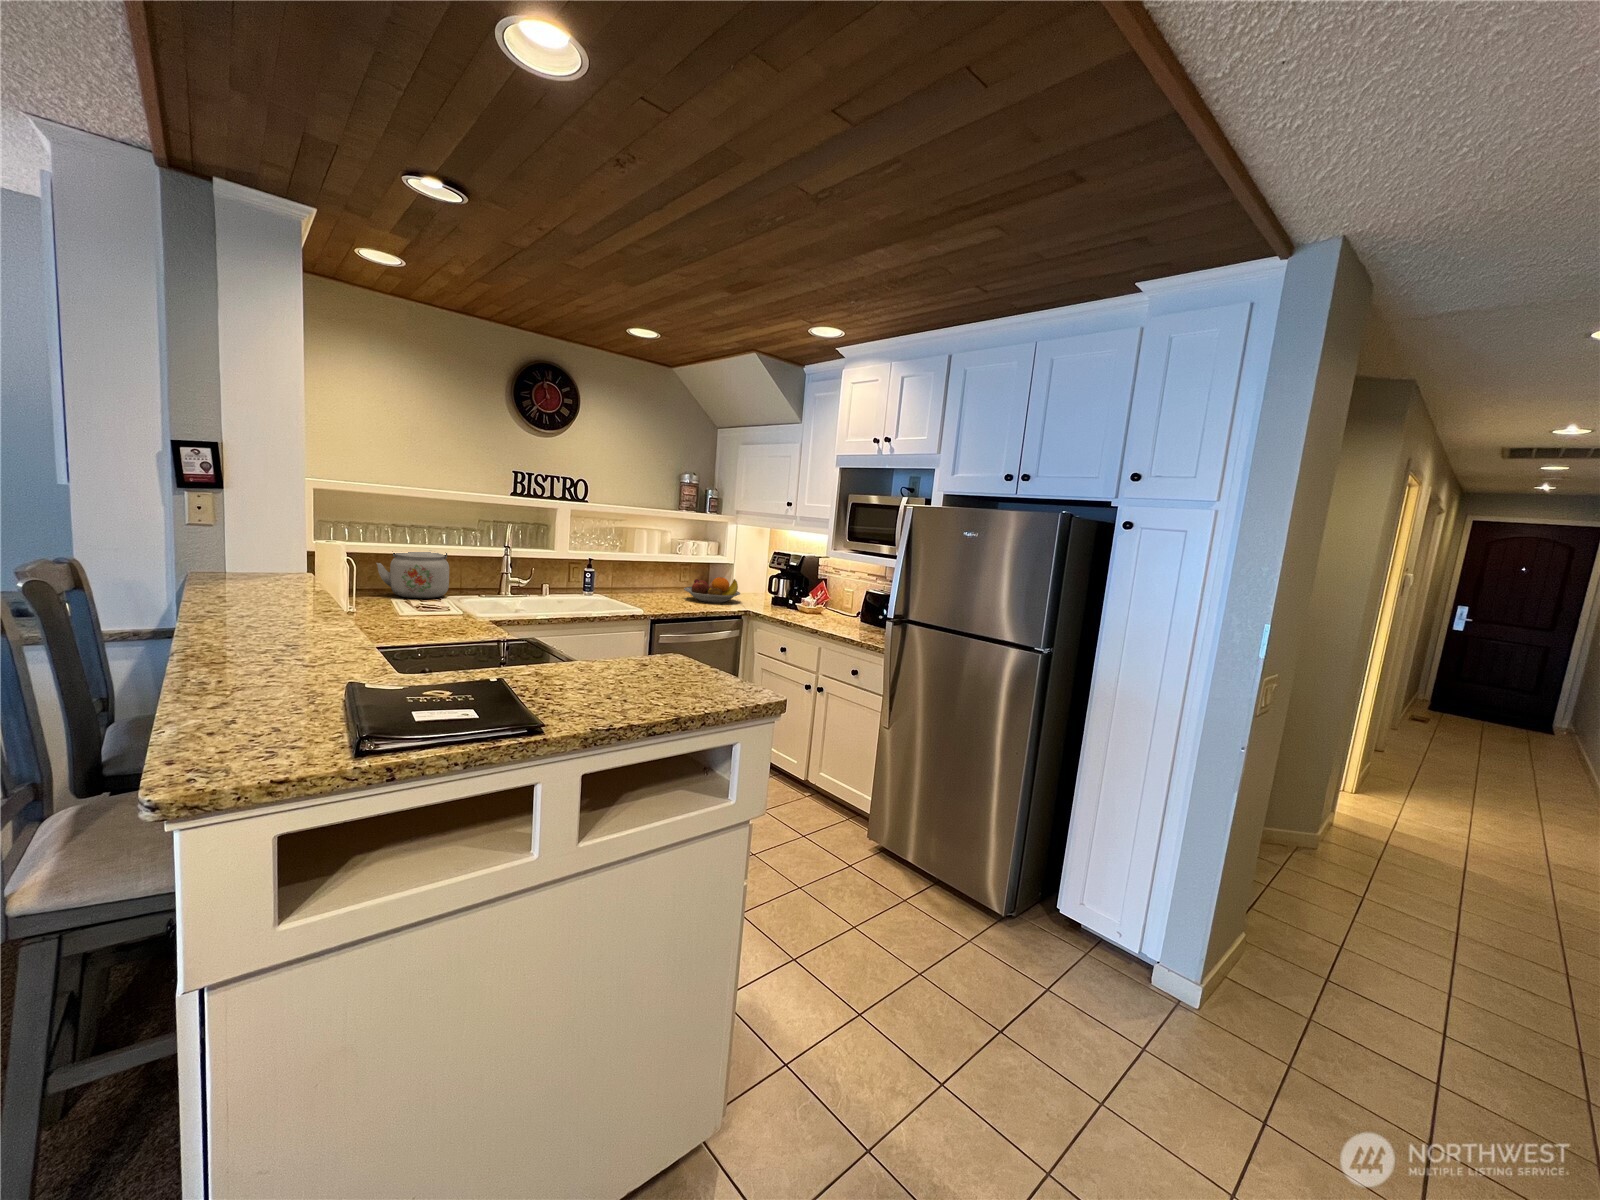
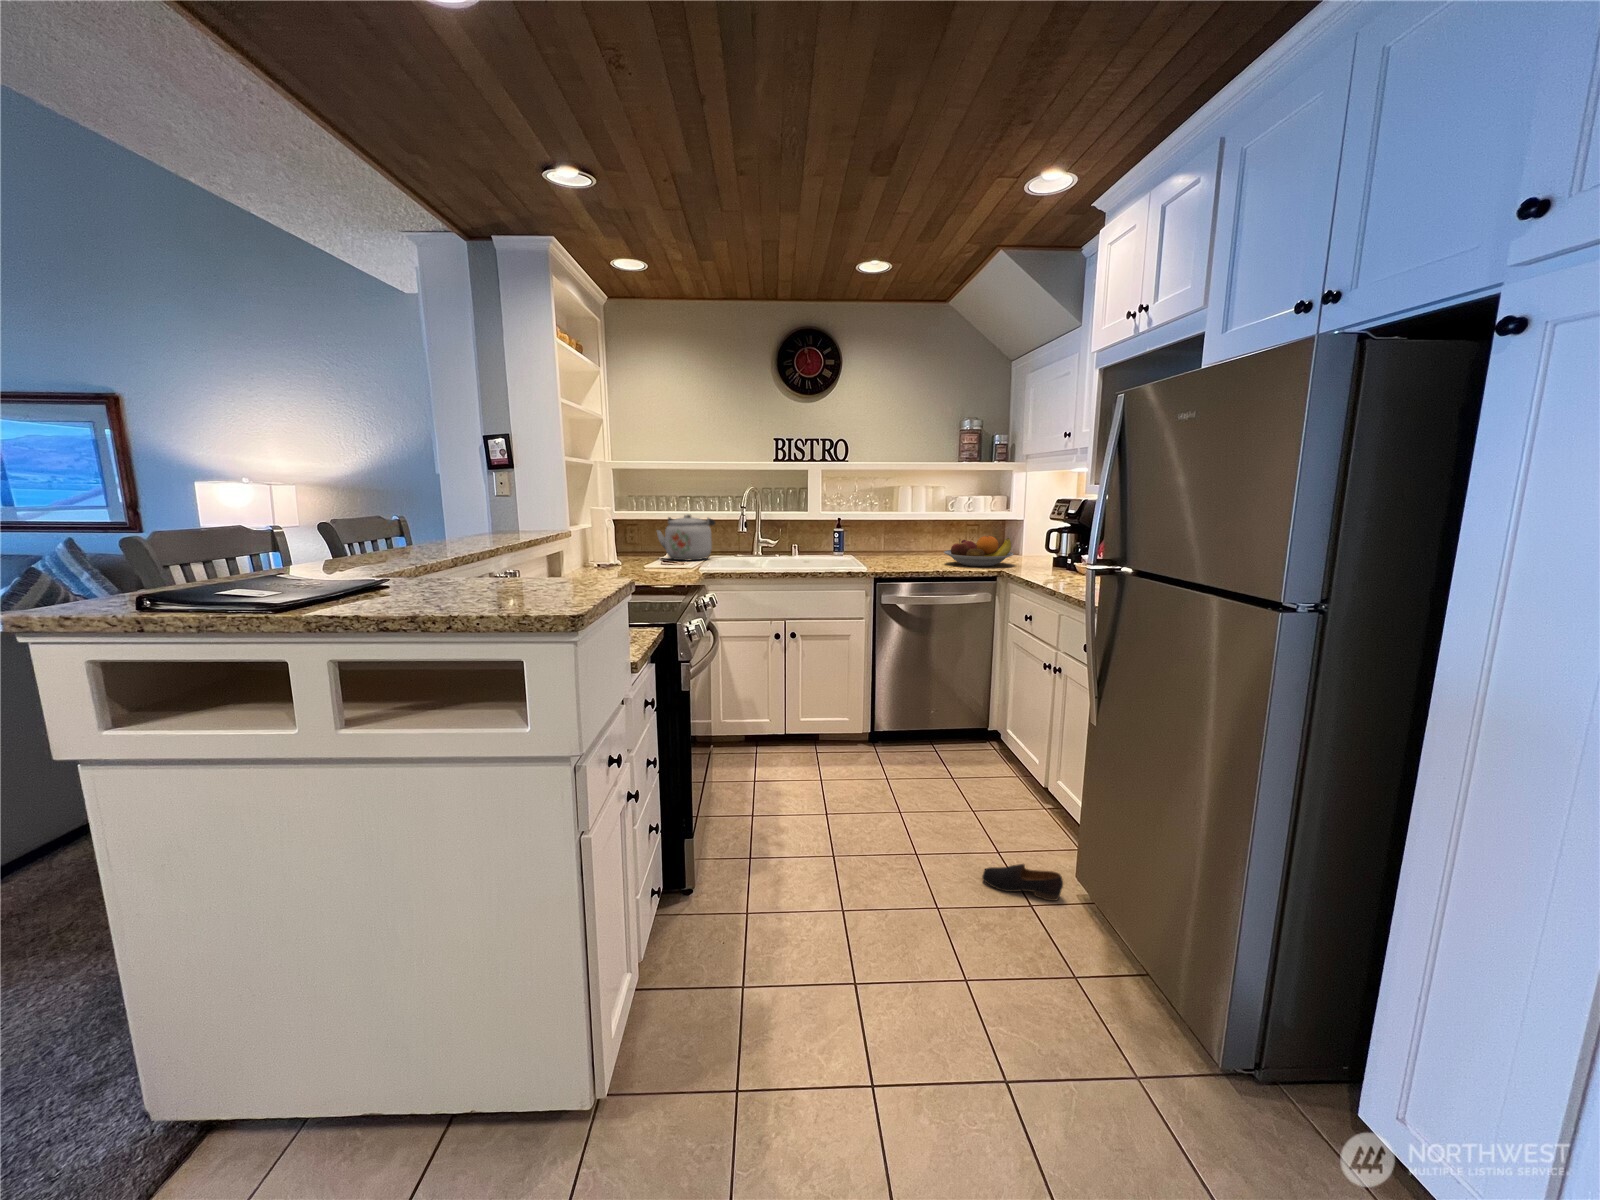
shoe: none [807,832,862,855] -> present [982,864,1063,901]

